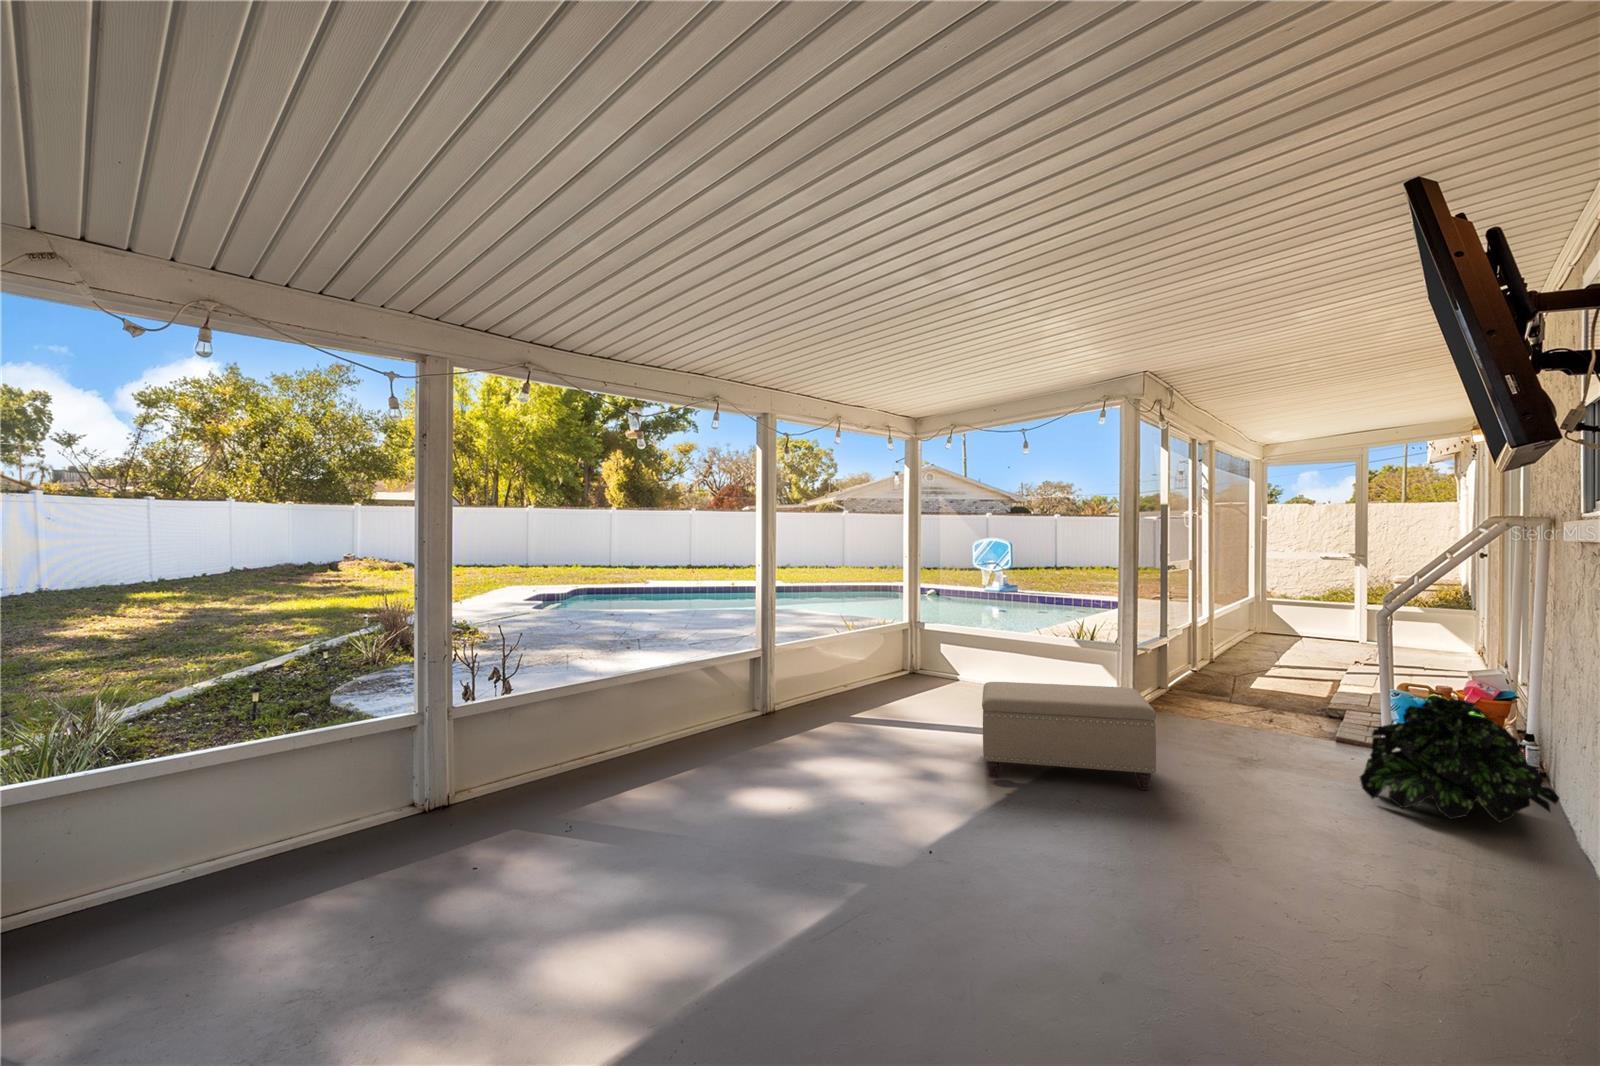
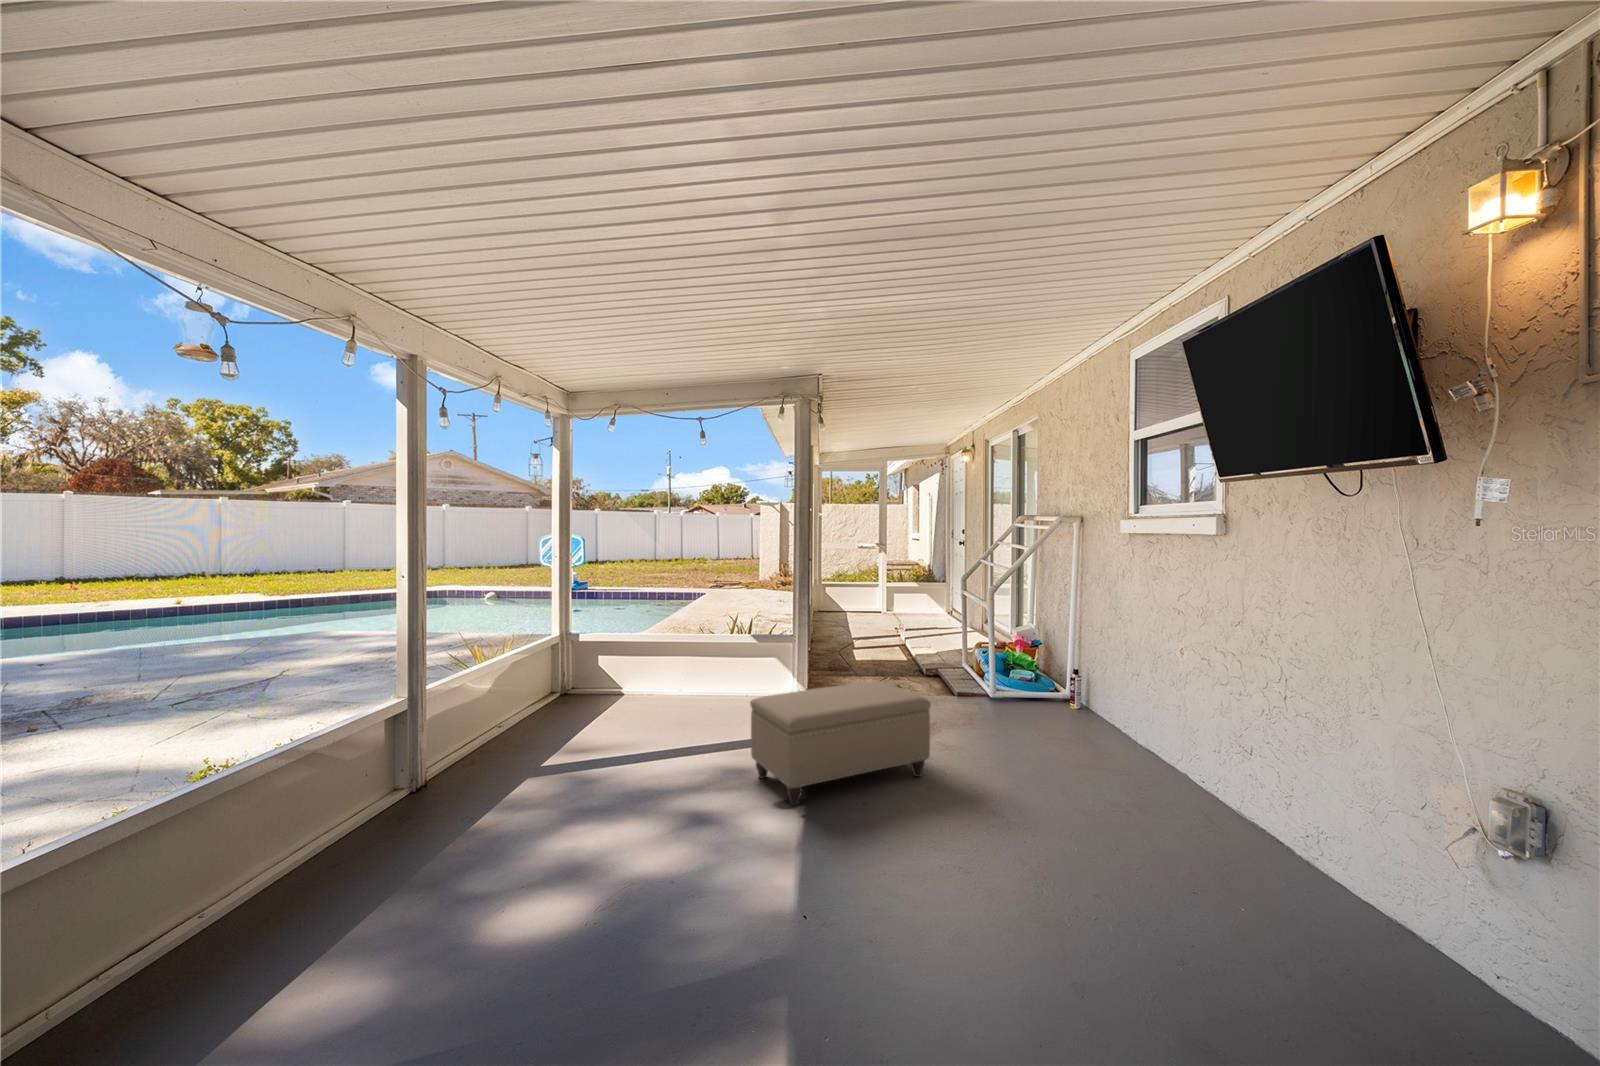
potted plant: present [1359,696,1559,822] -> none [1025,653,1142,743]

